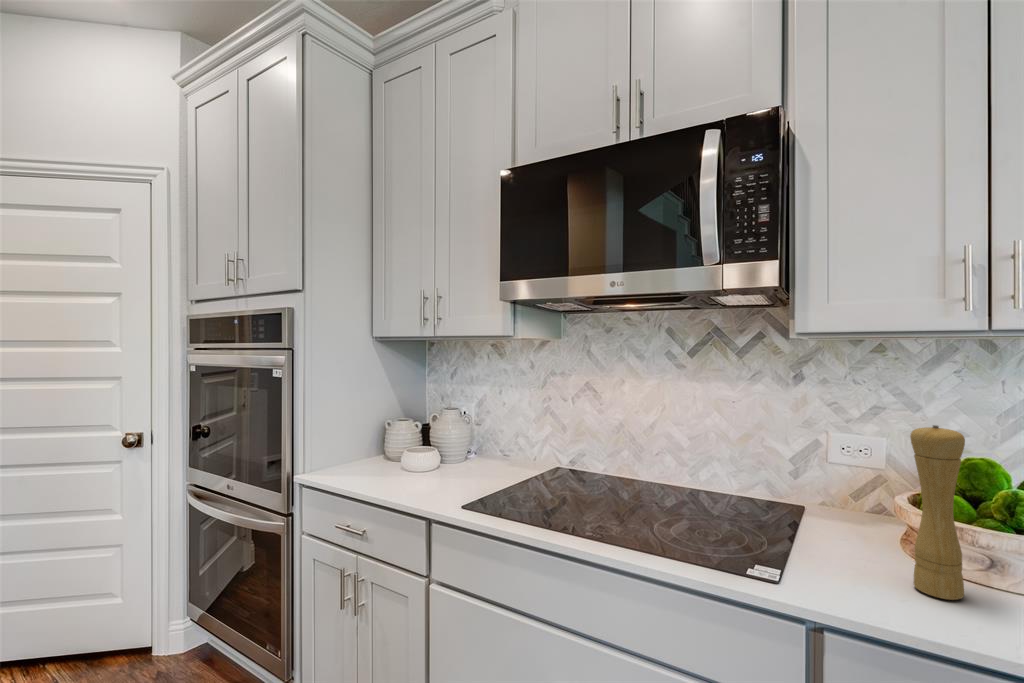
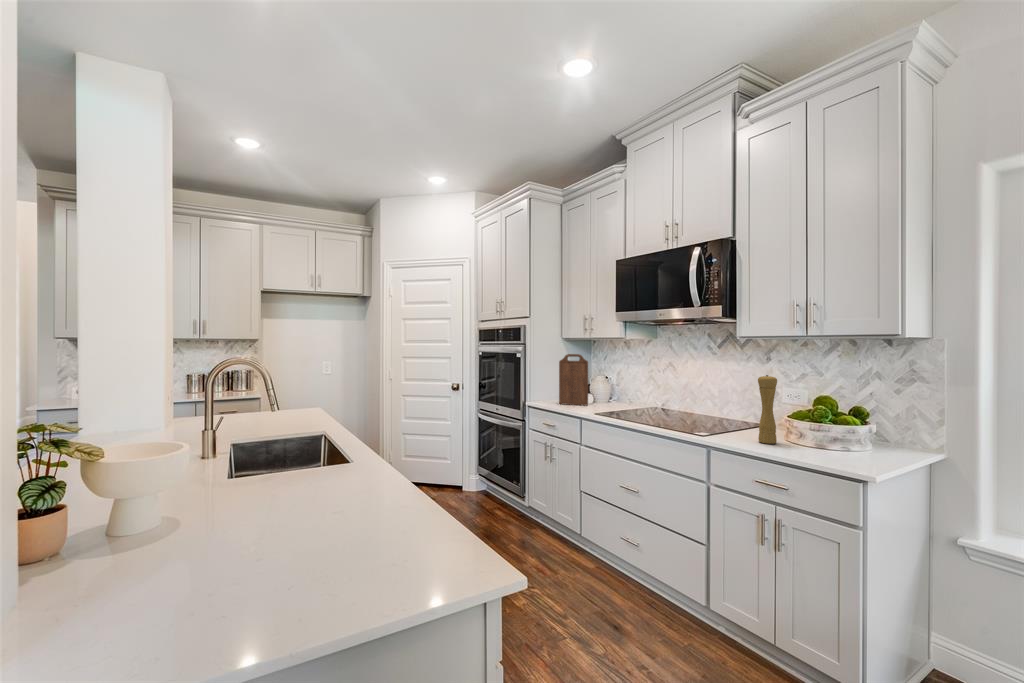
cutting board: none [372,370,435,478] -> present [559,354,588,405]

